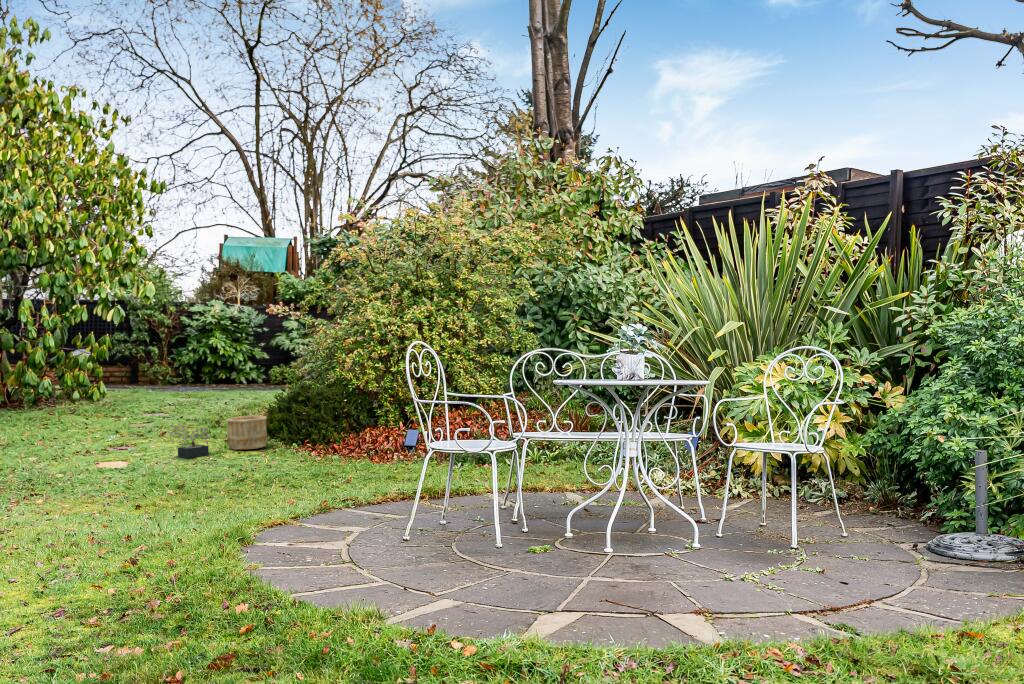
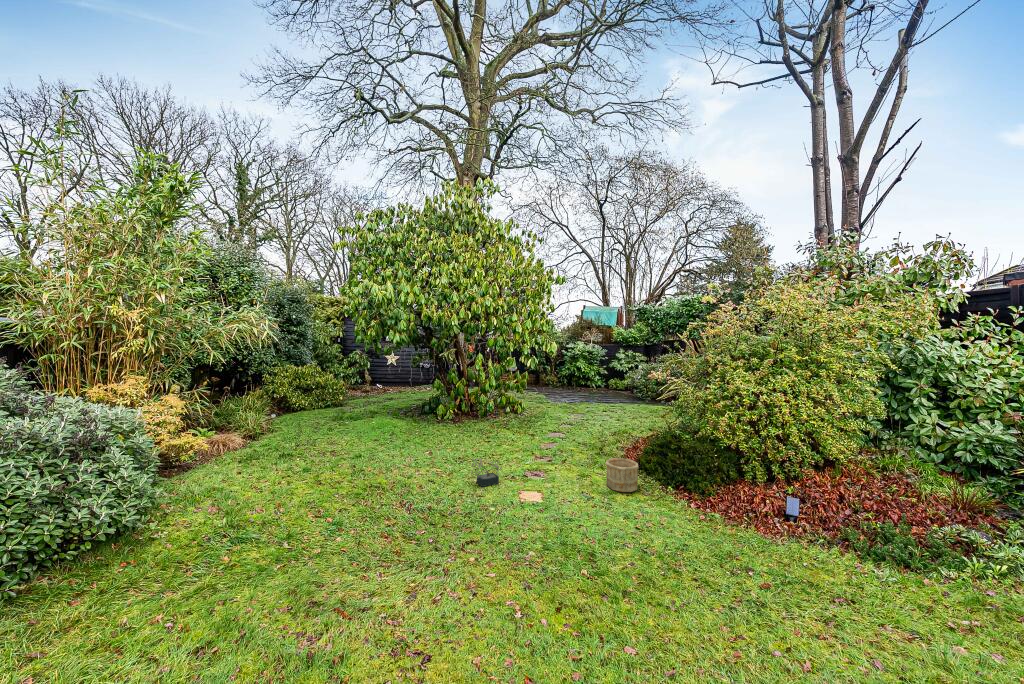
decorative plant: present [170,423,210,458] -> present [471,458,501,487]

